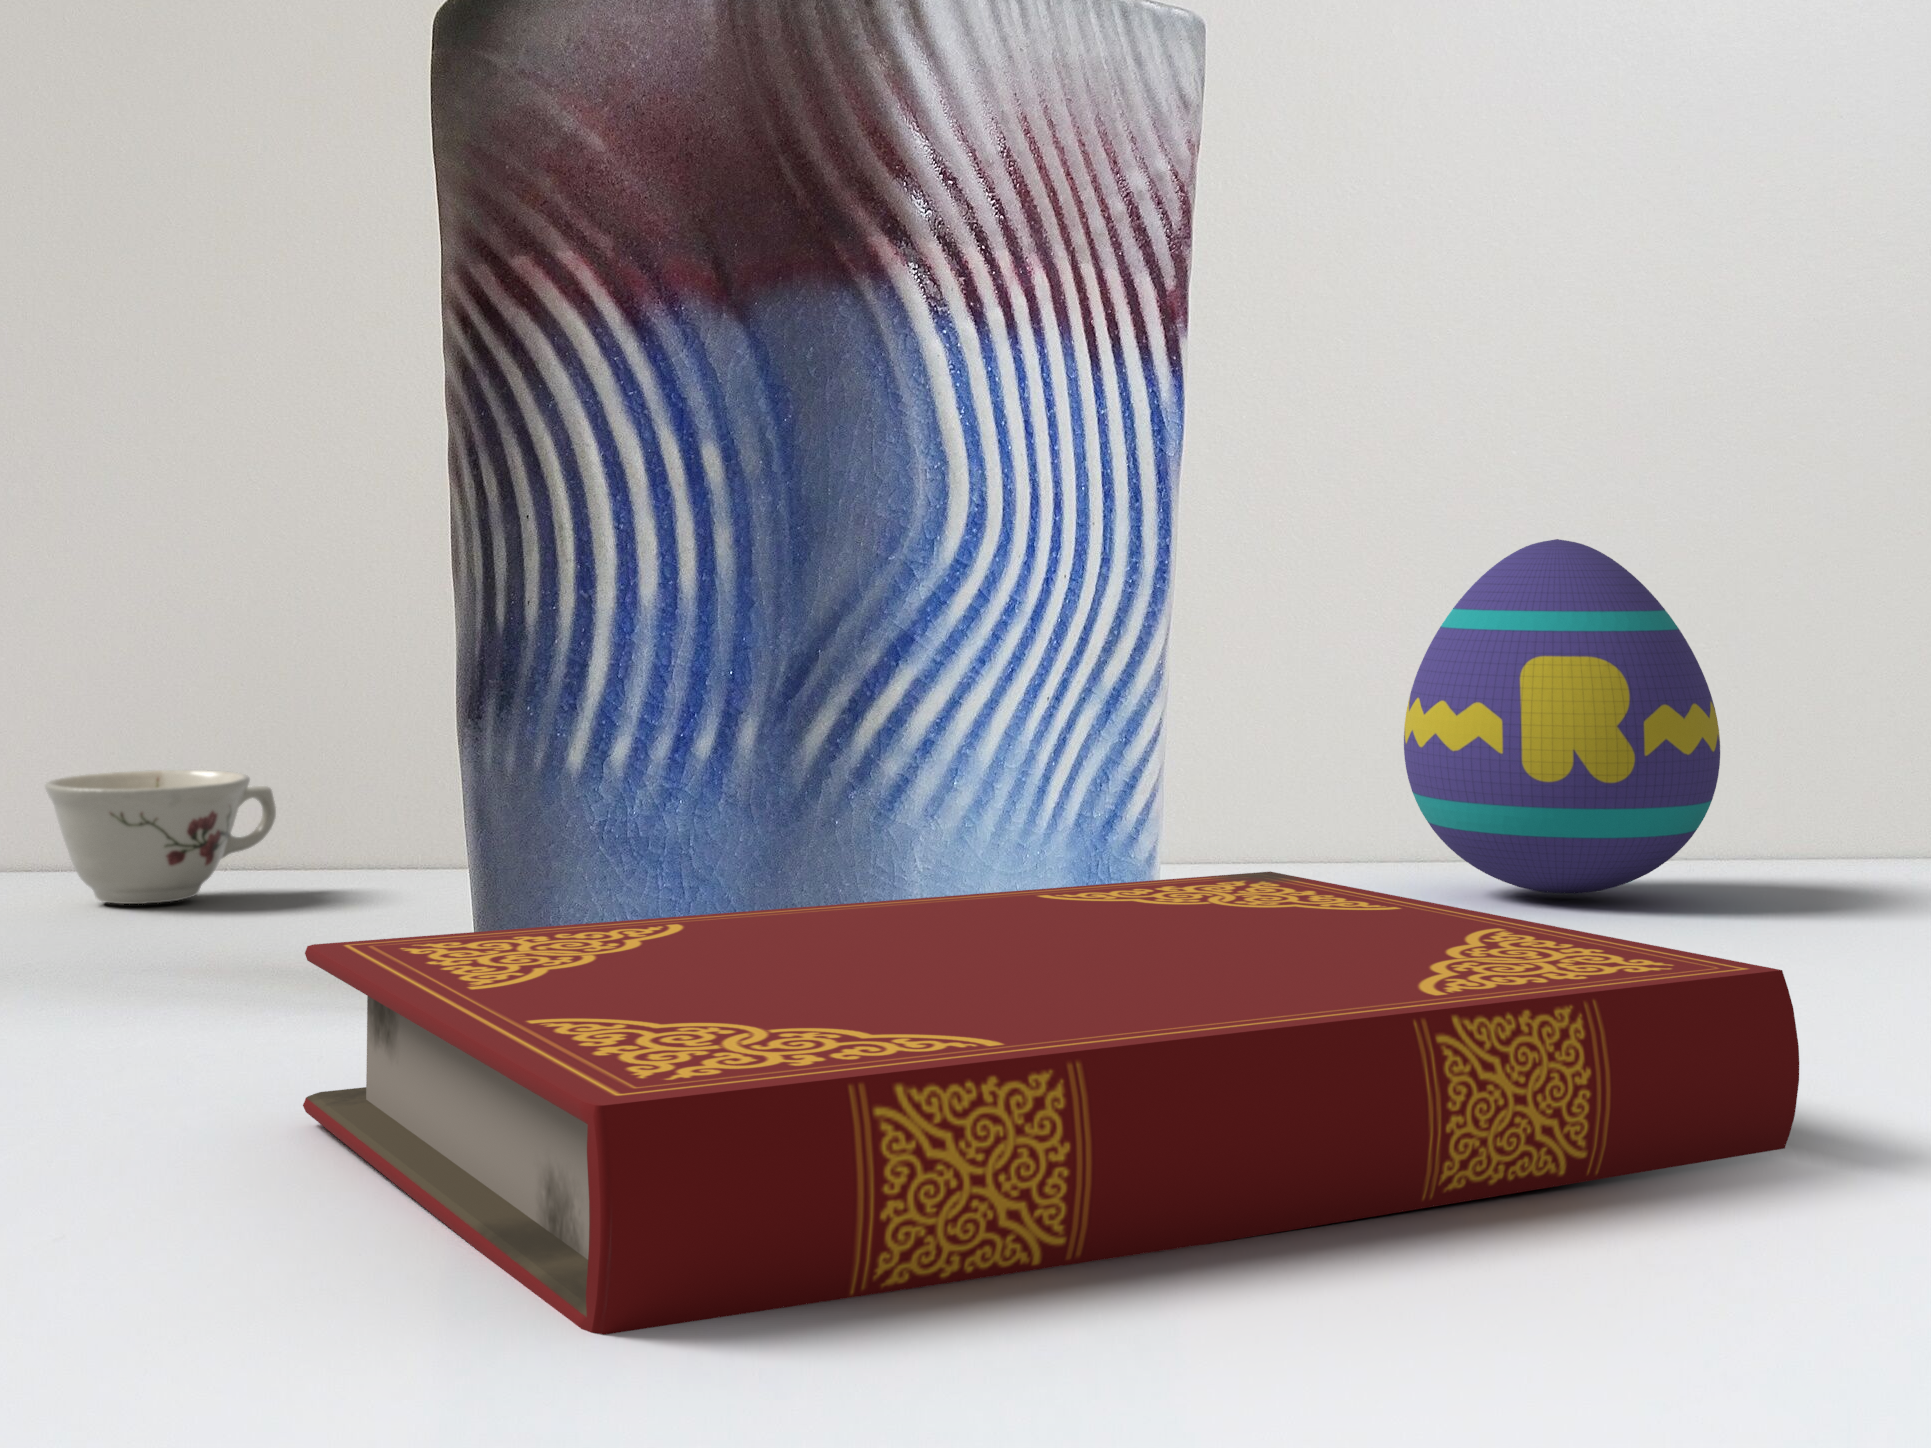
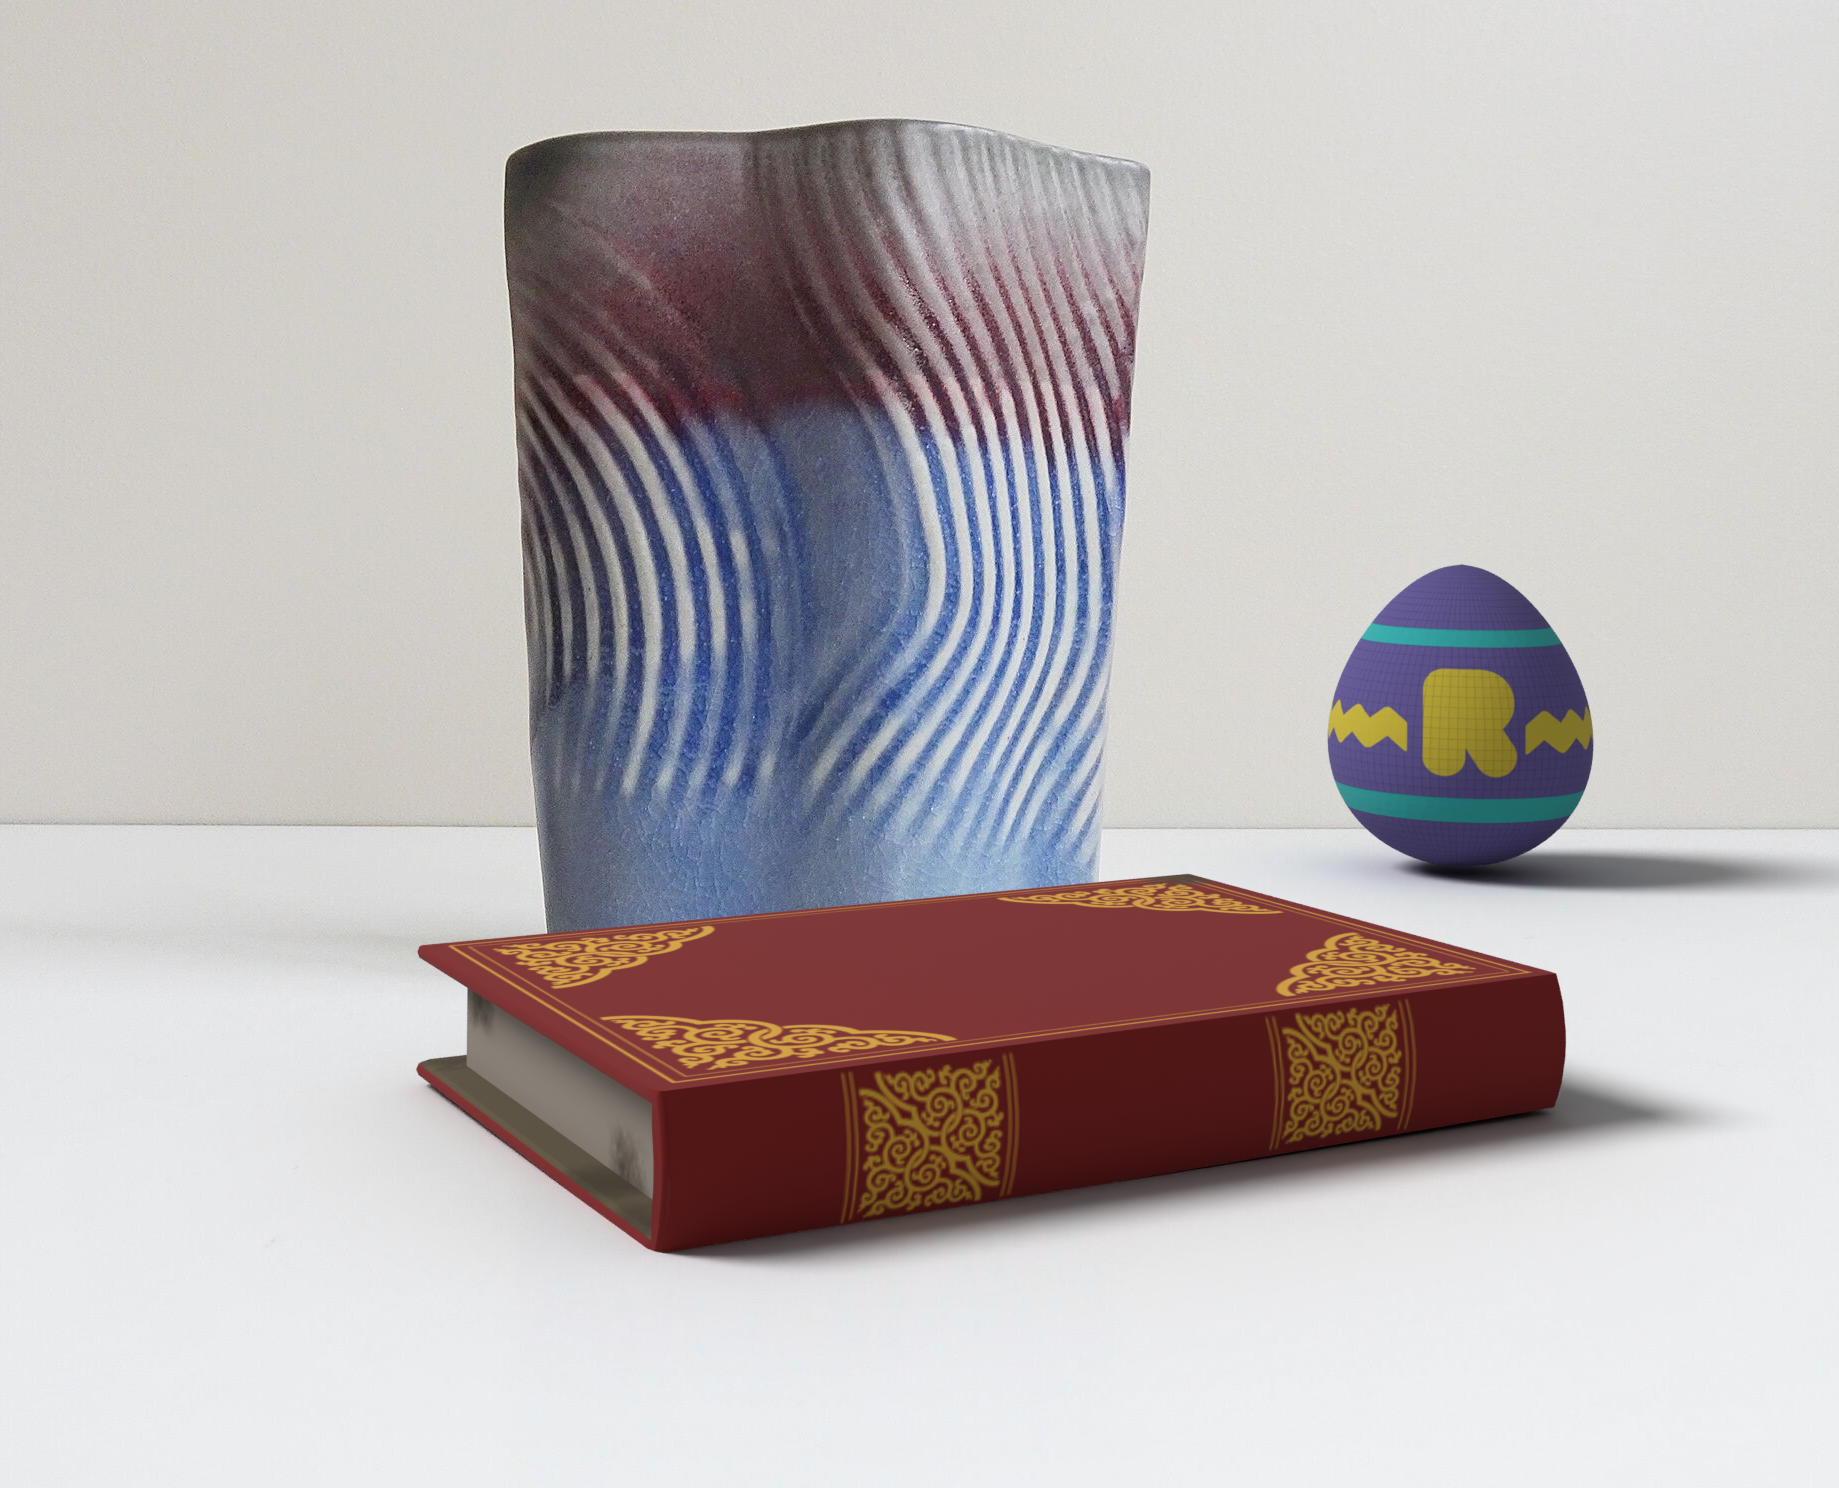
teacup: present [45,770,276,904] -> none [152,752,351,871]

